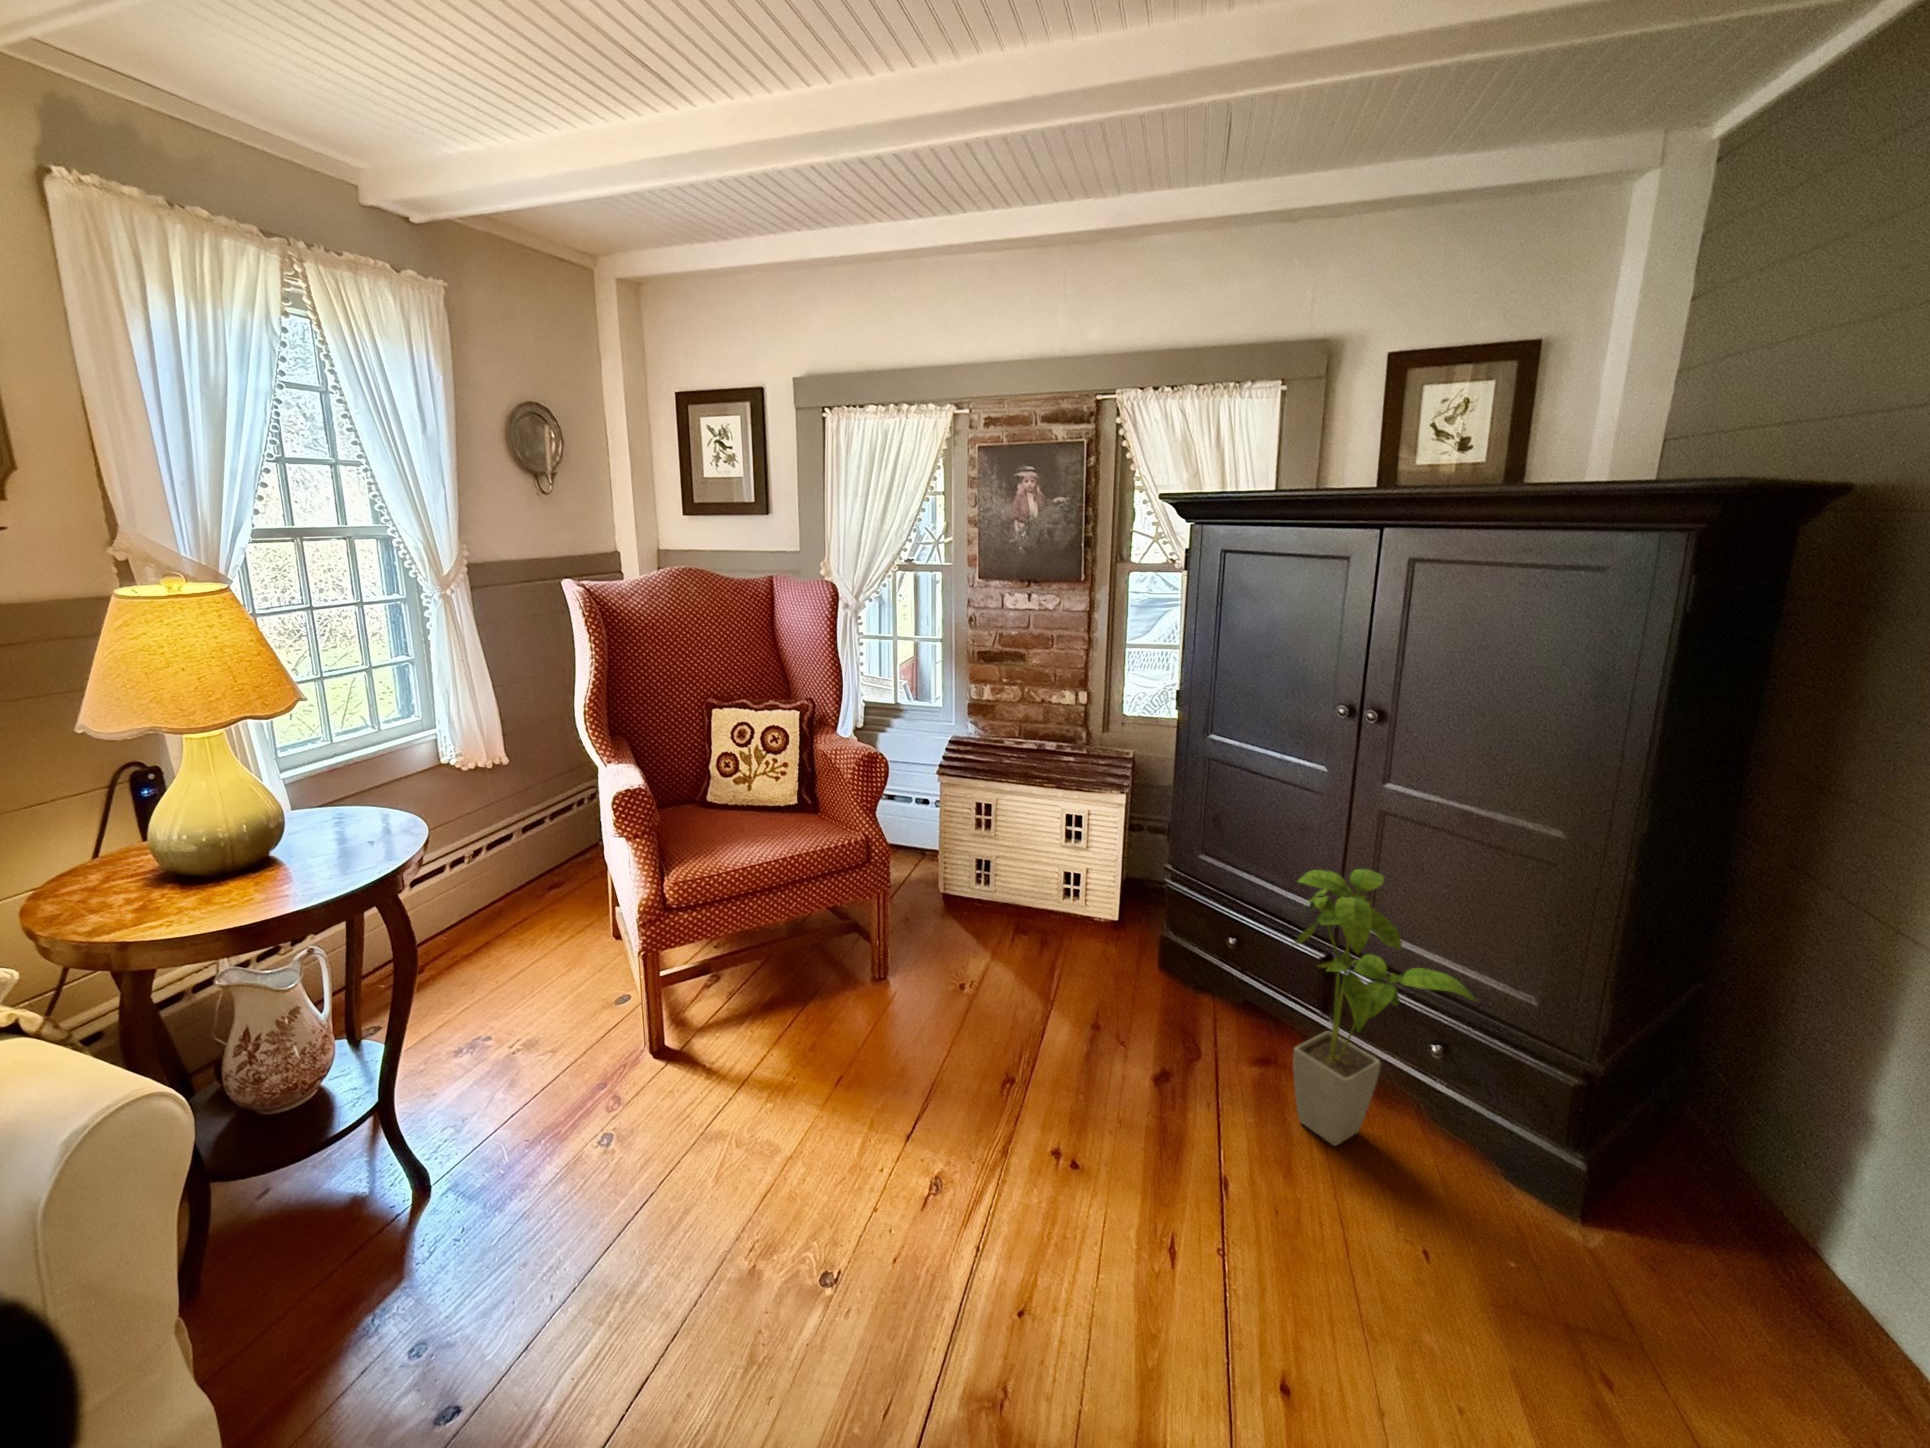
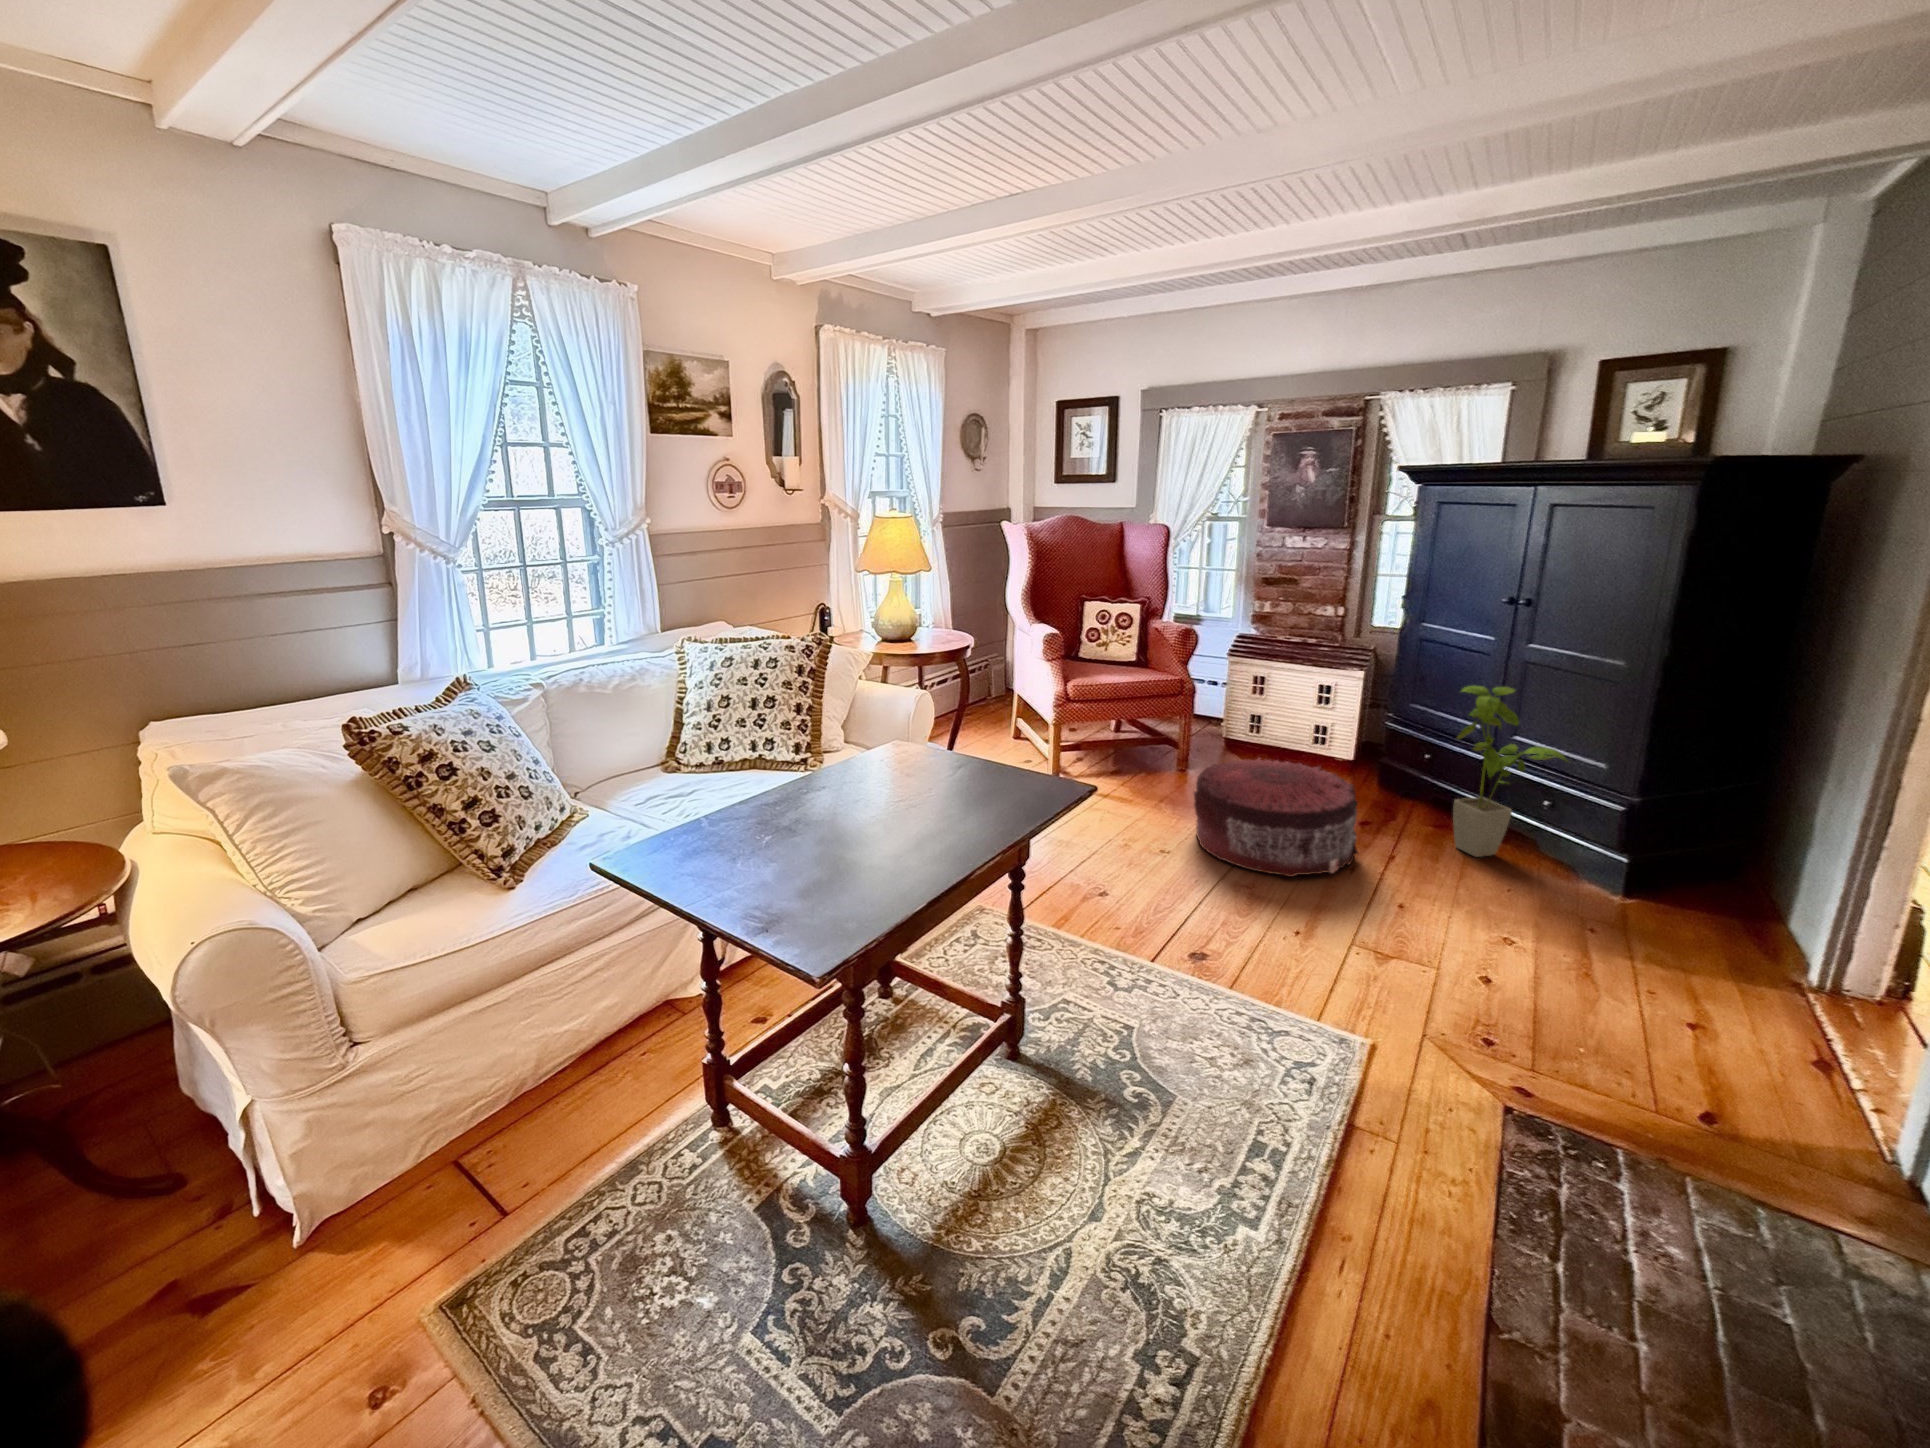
pouf: none [879,1002,1172,1321] -> present [1194,758,1358,877]

